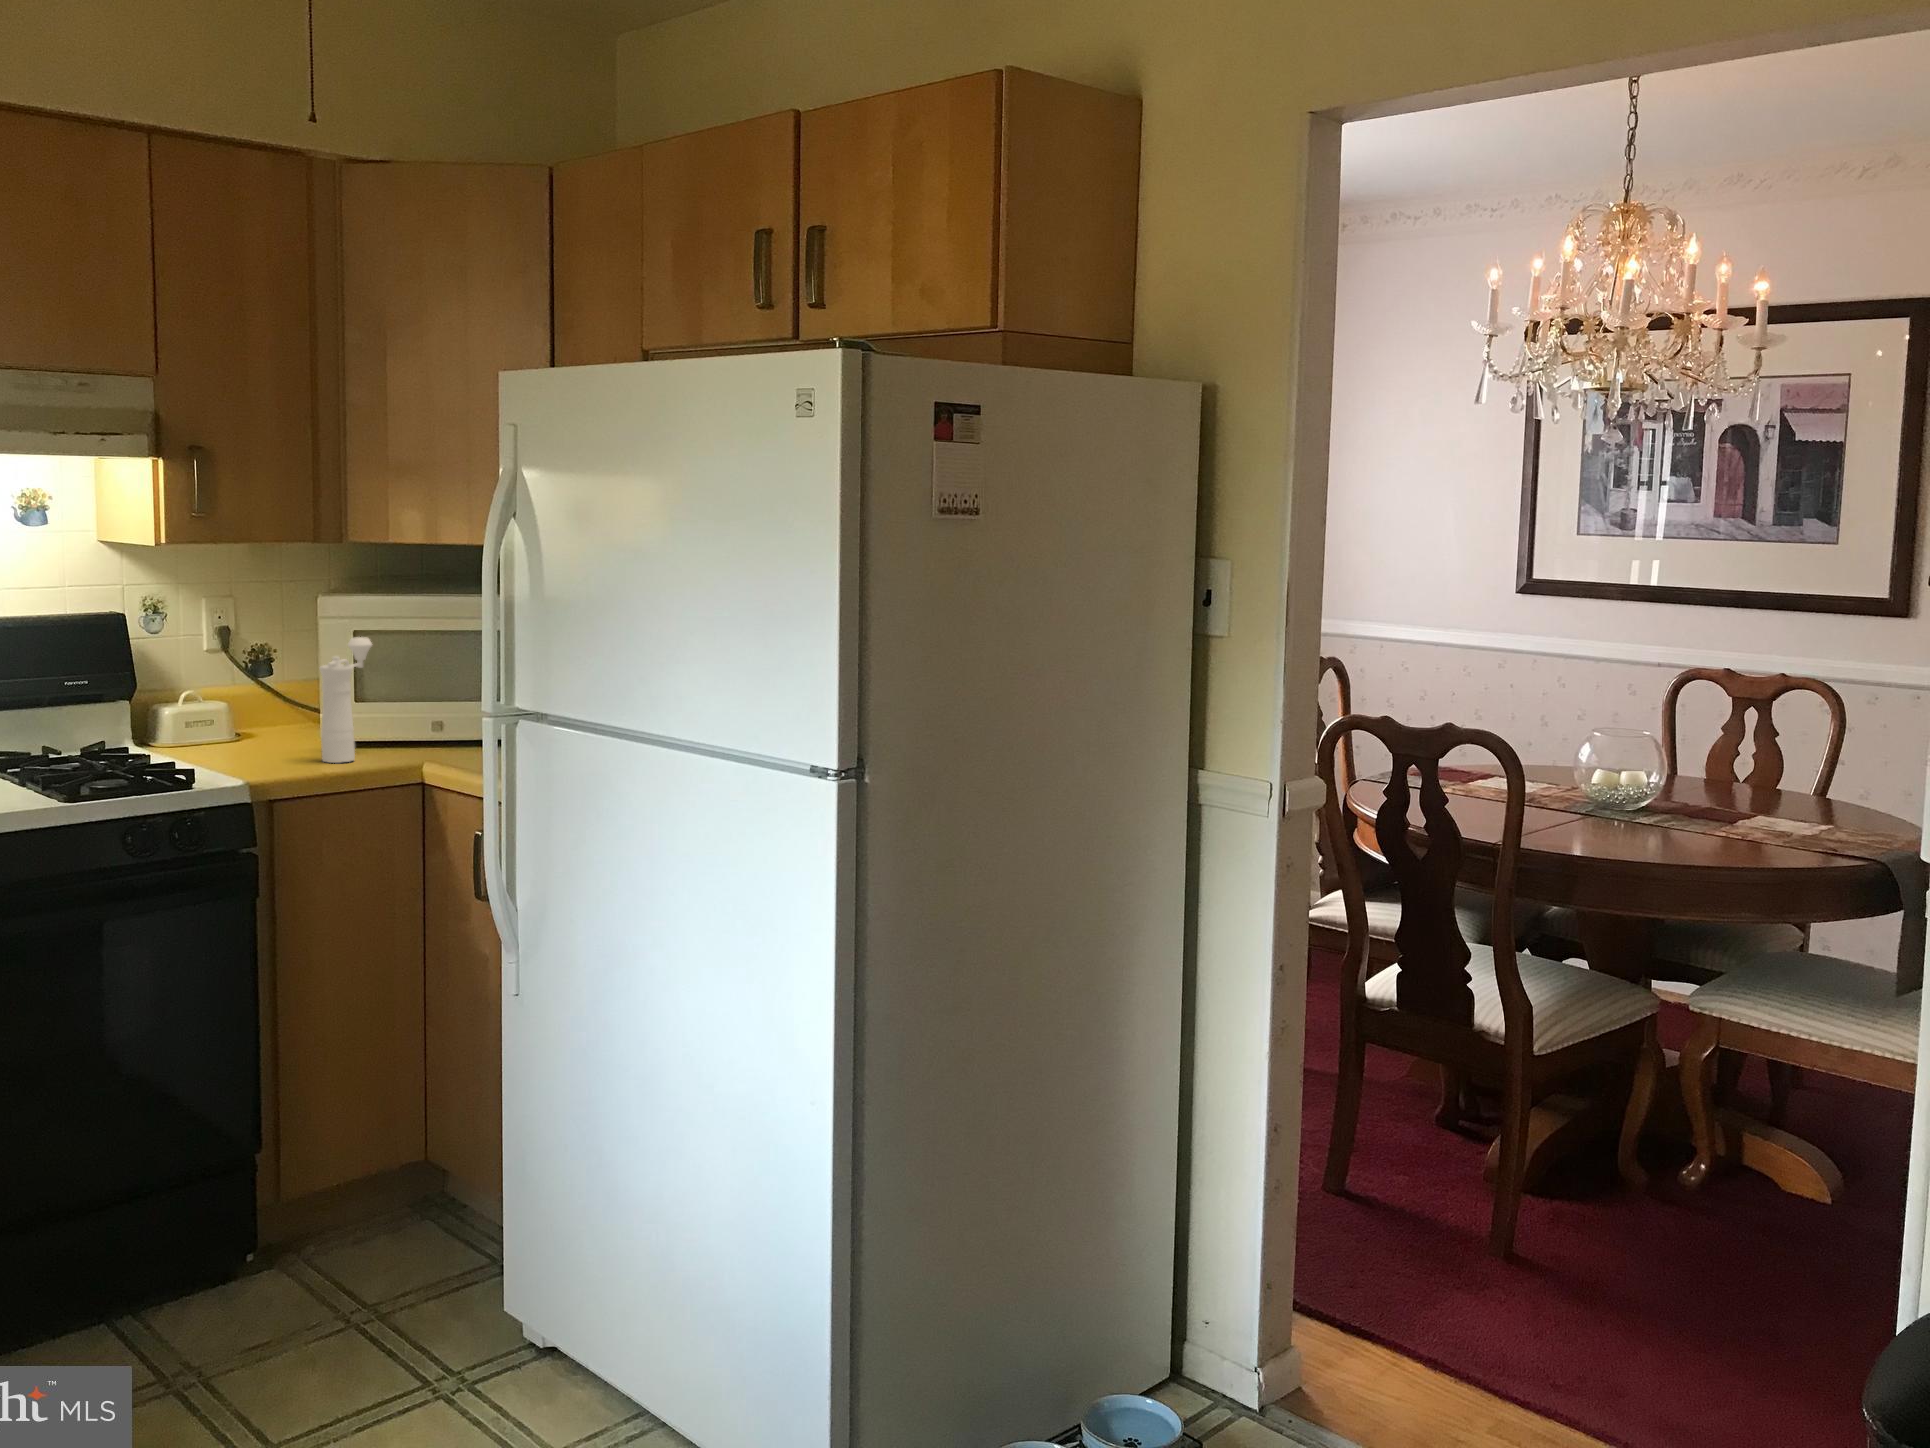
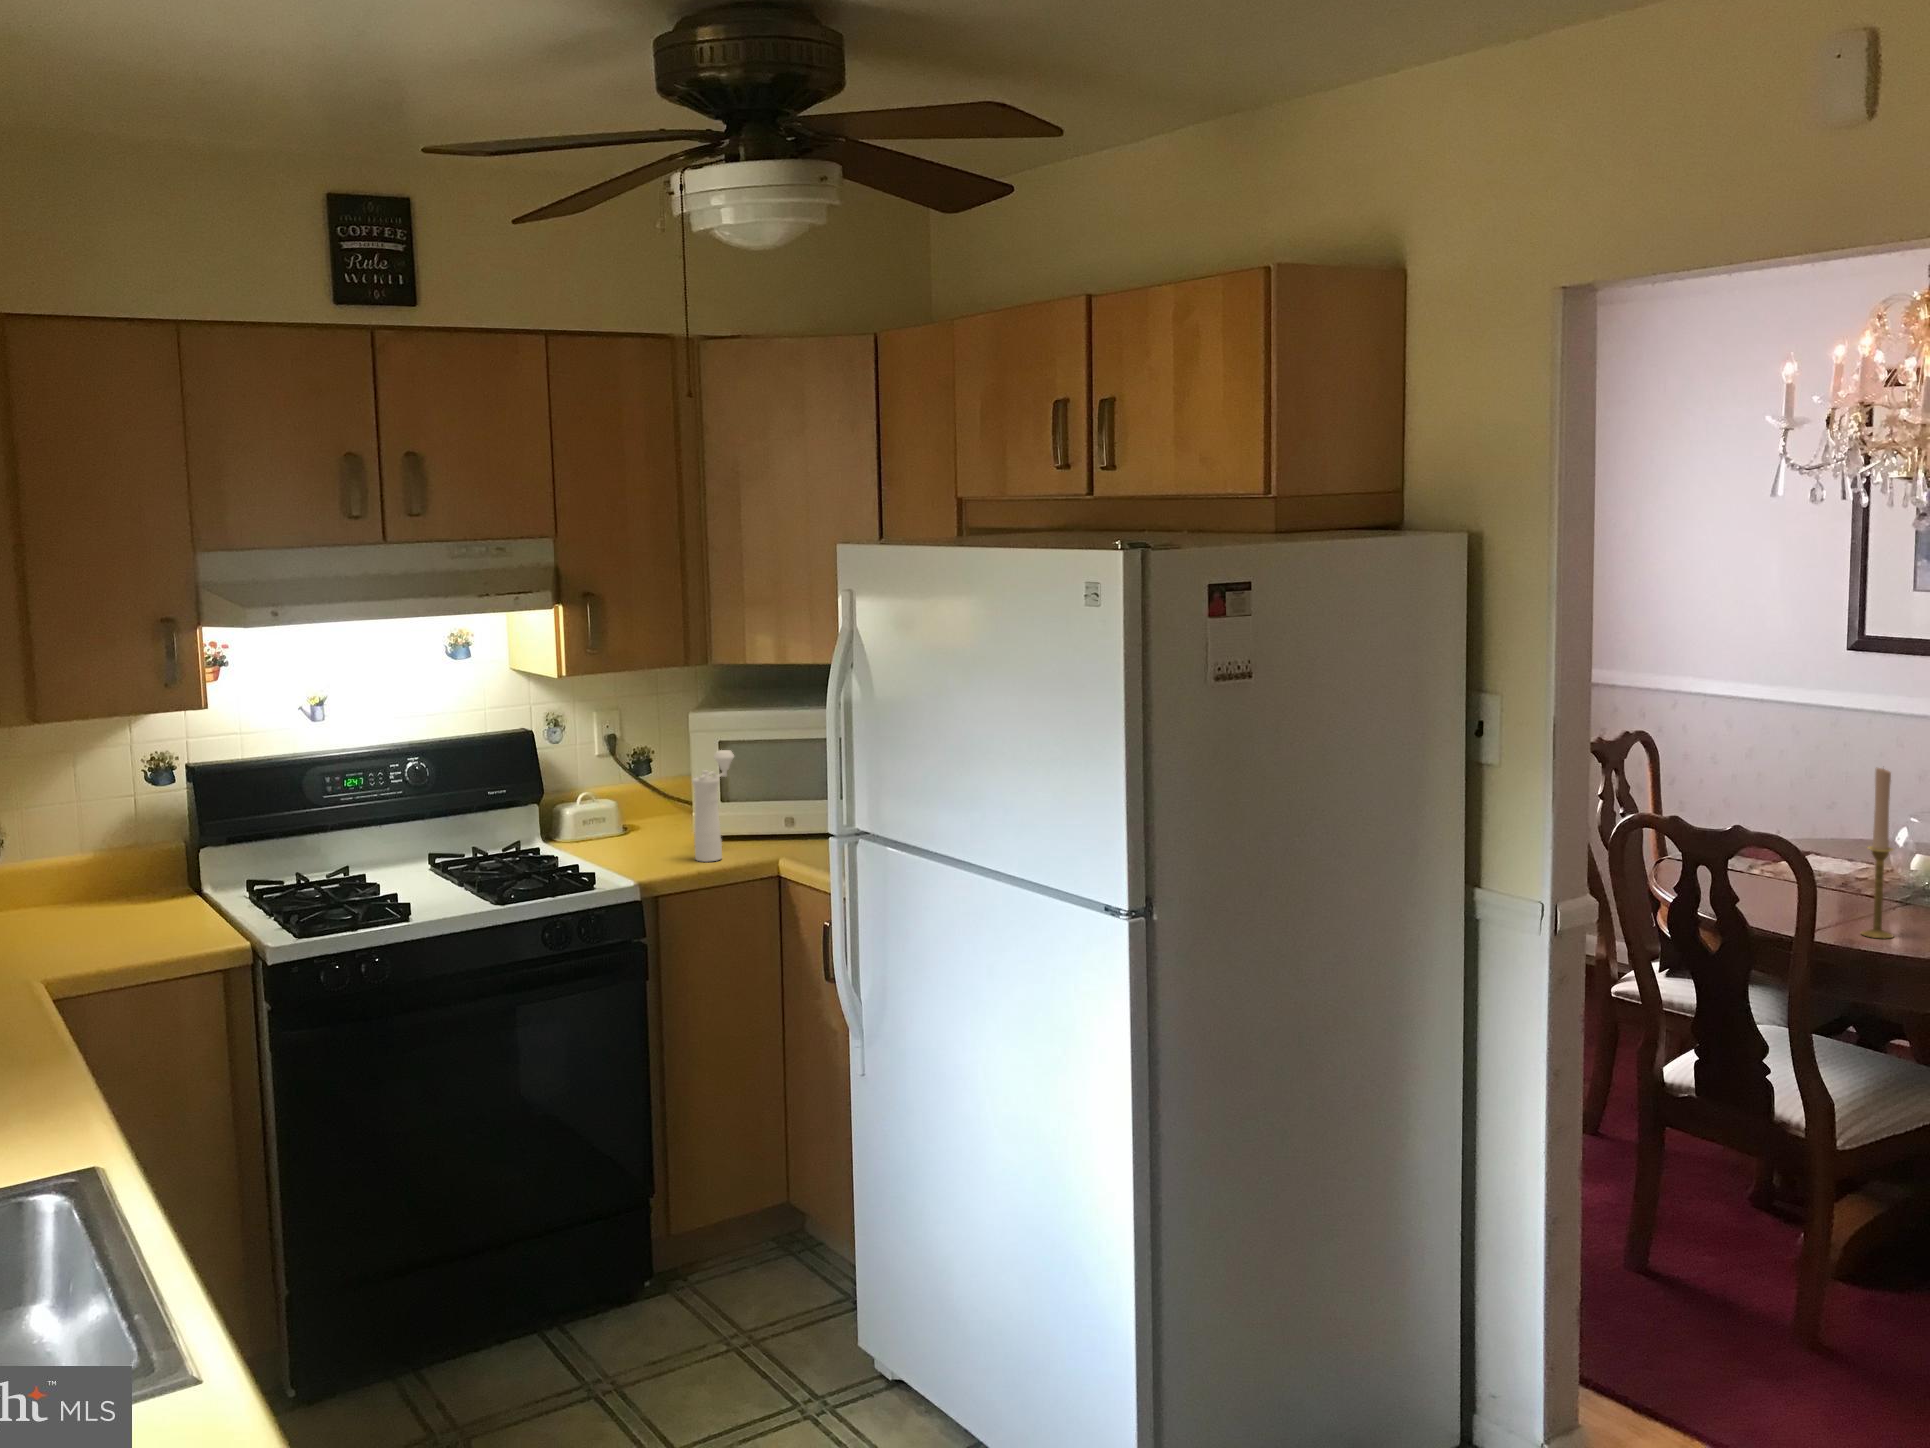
candlestick: none [1557,670,1590,844] -> present [1861,768,1893,938]

